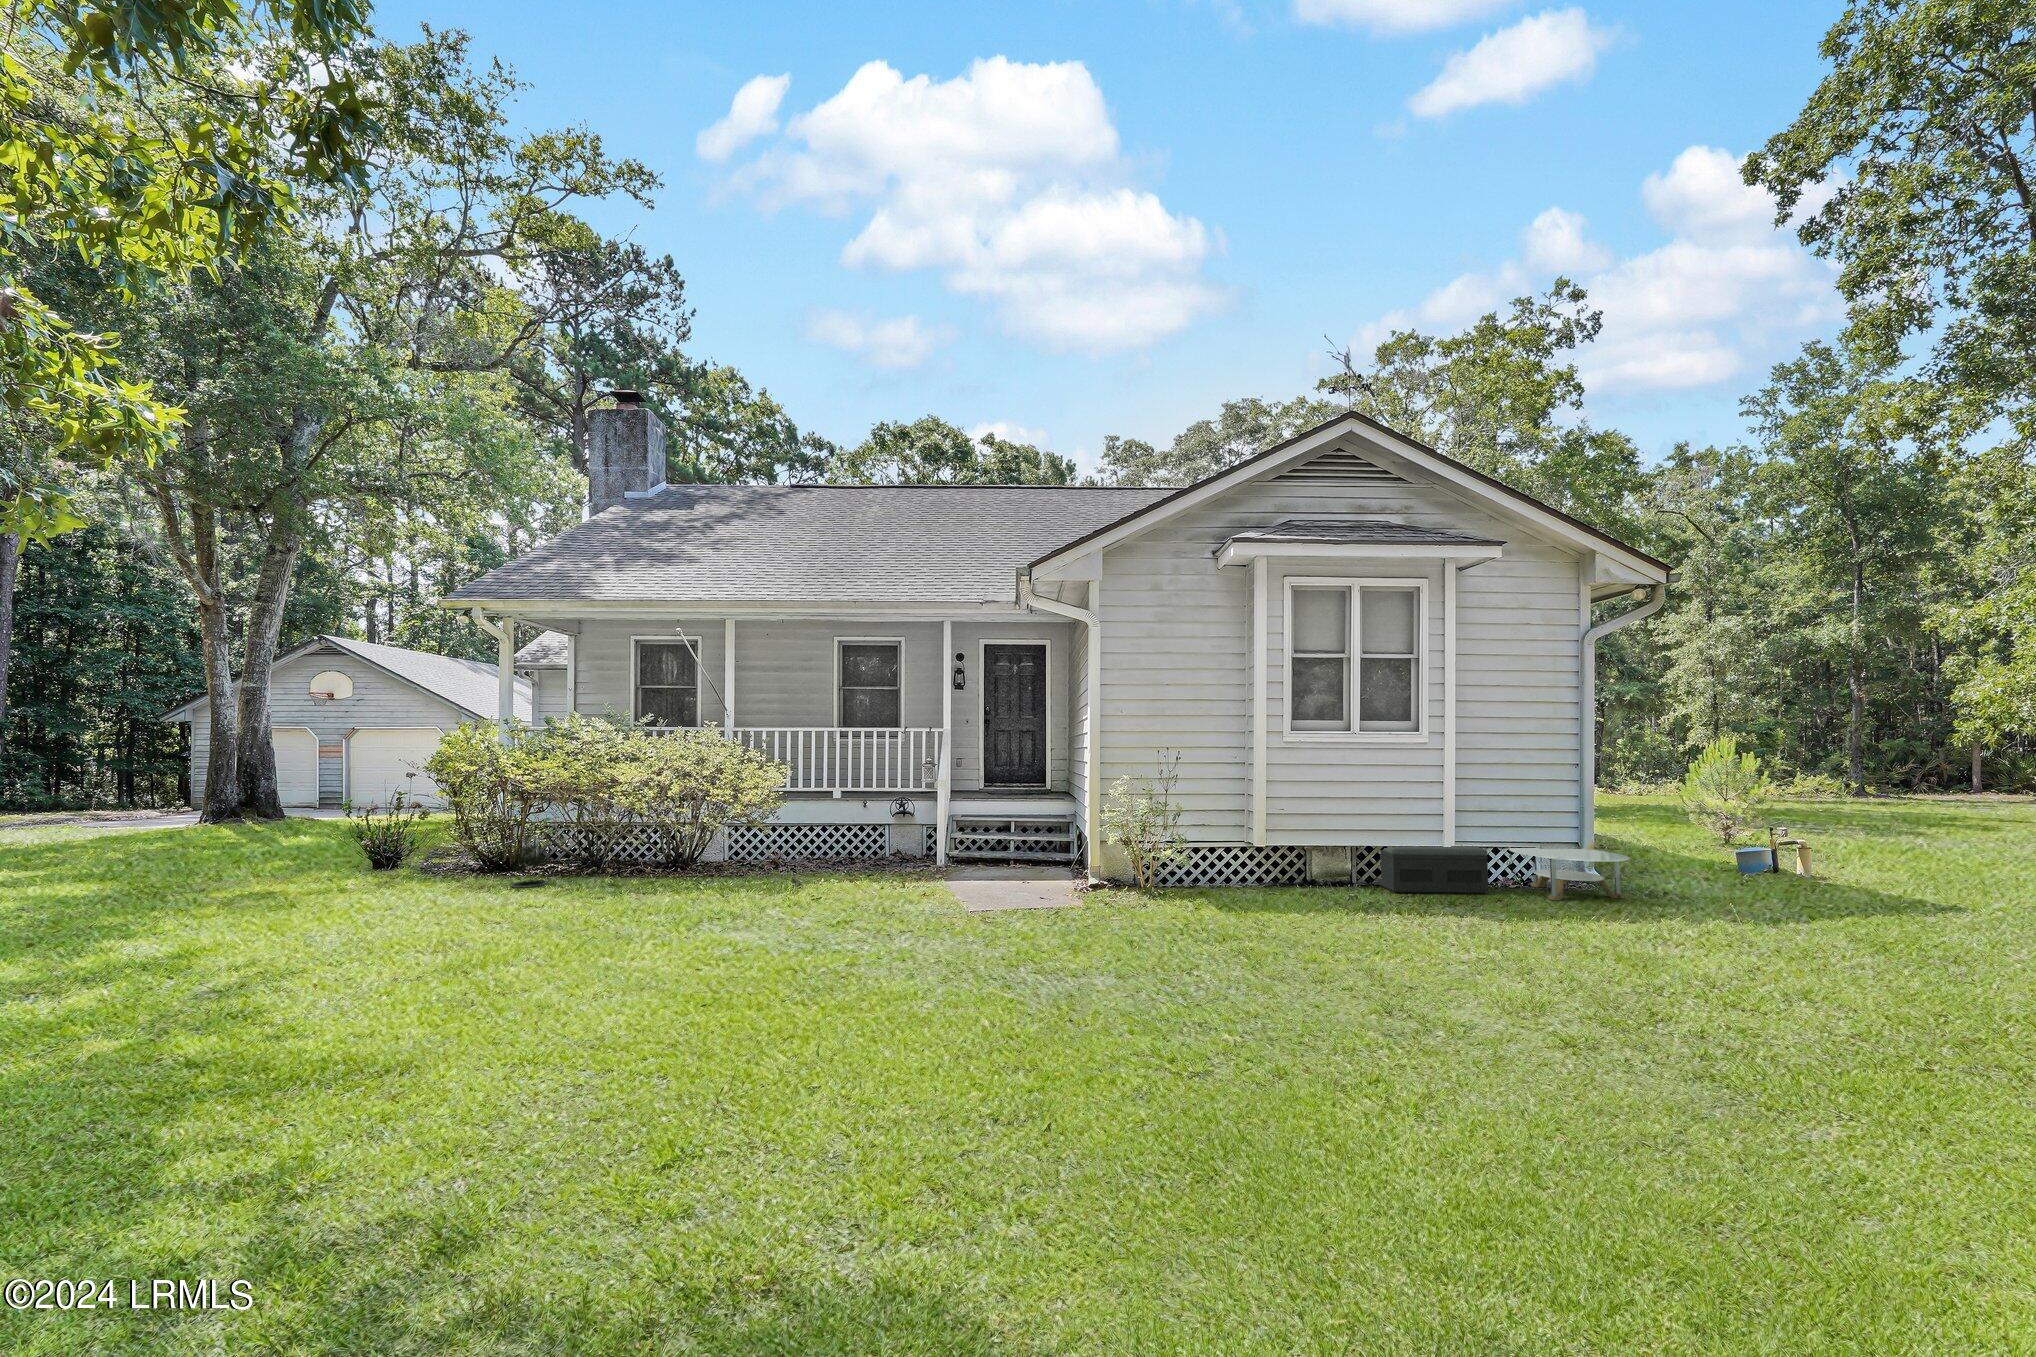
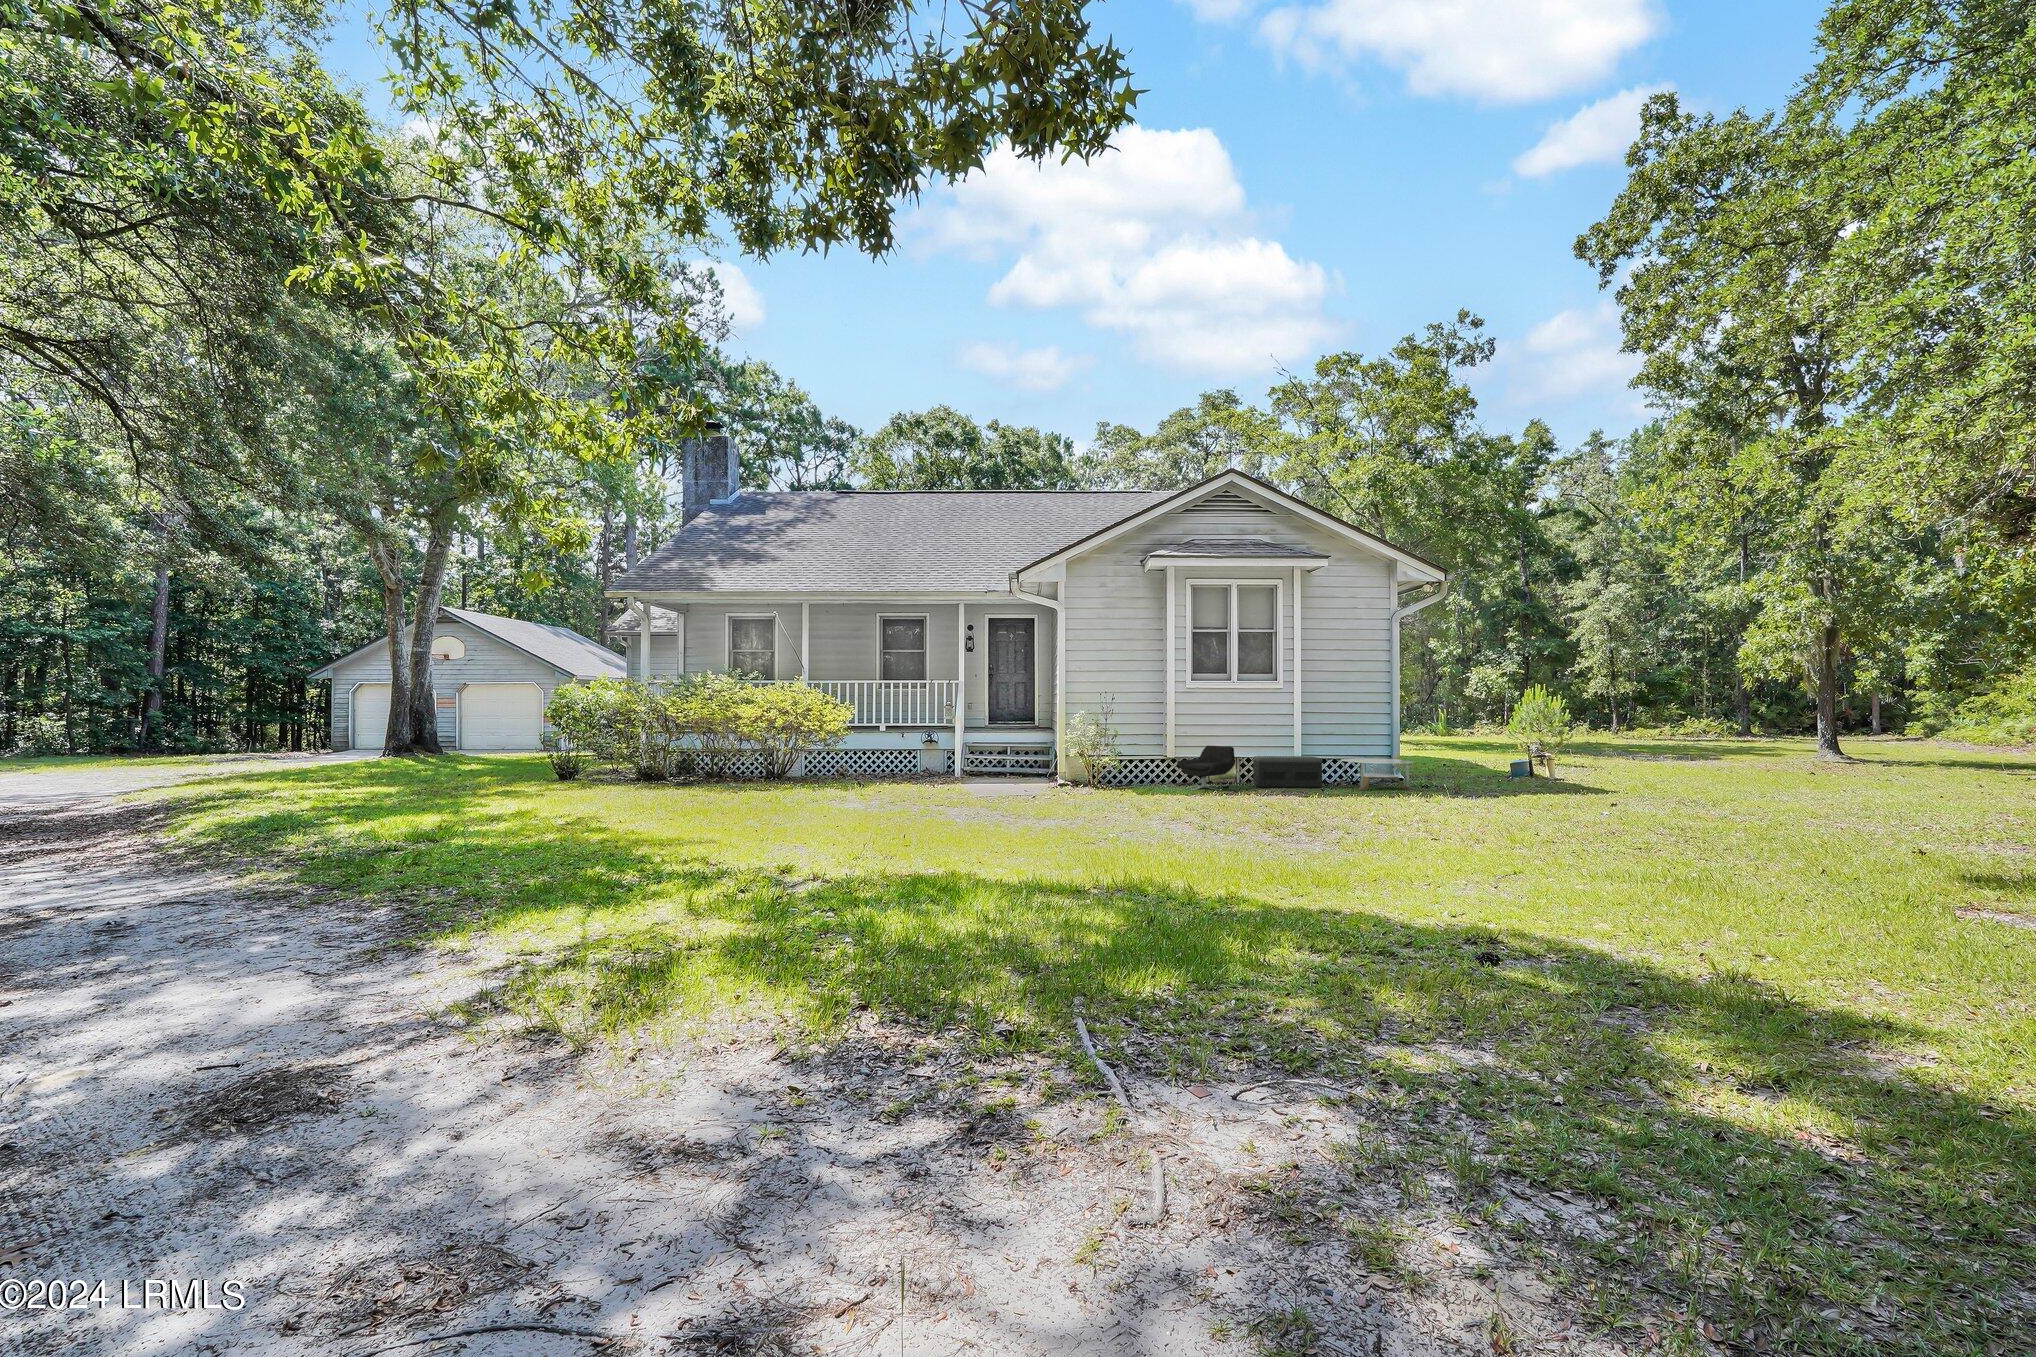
lounge chair: none [1271,827,1360,901] -> present [1177,746,1235,790]

